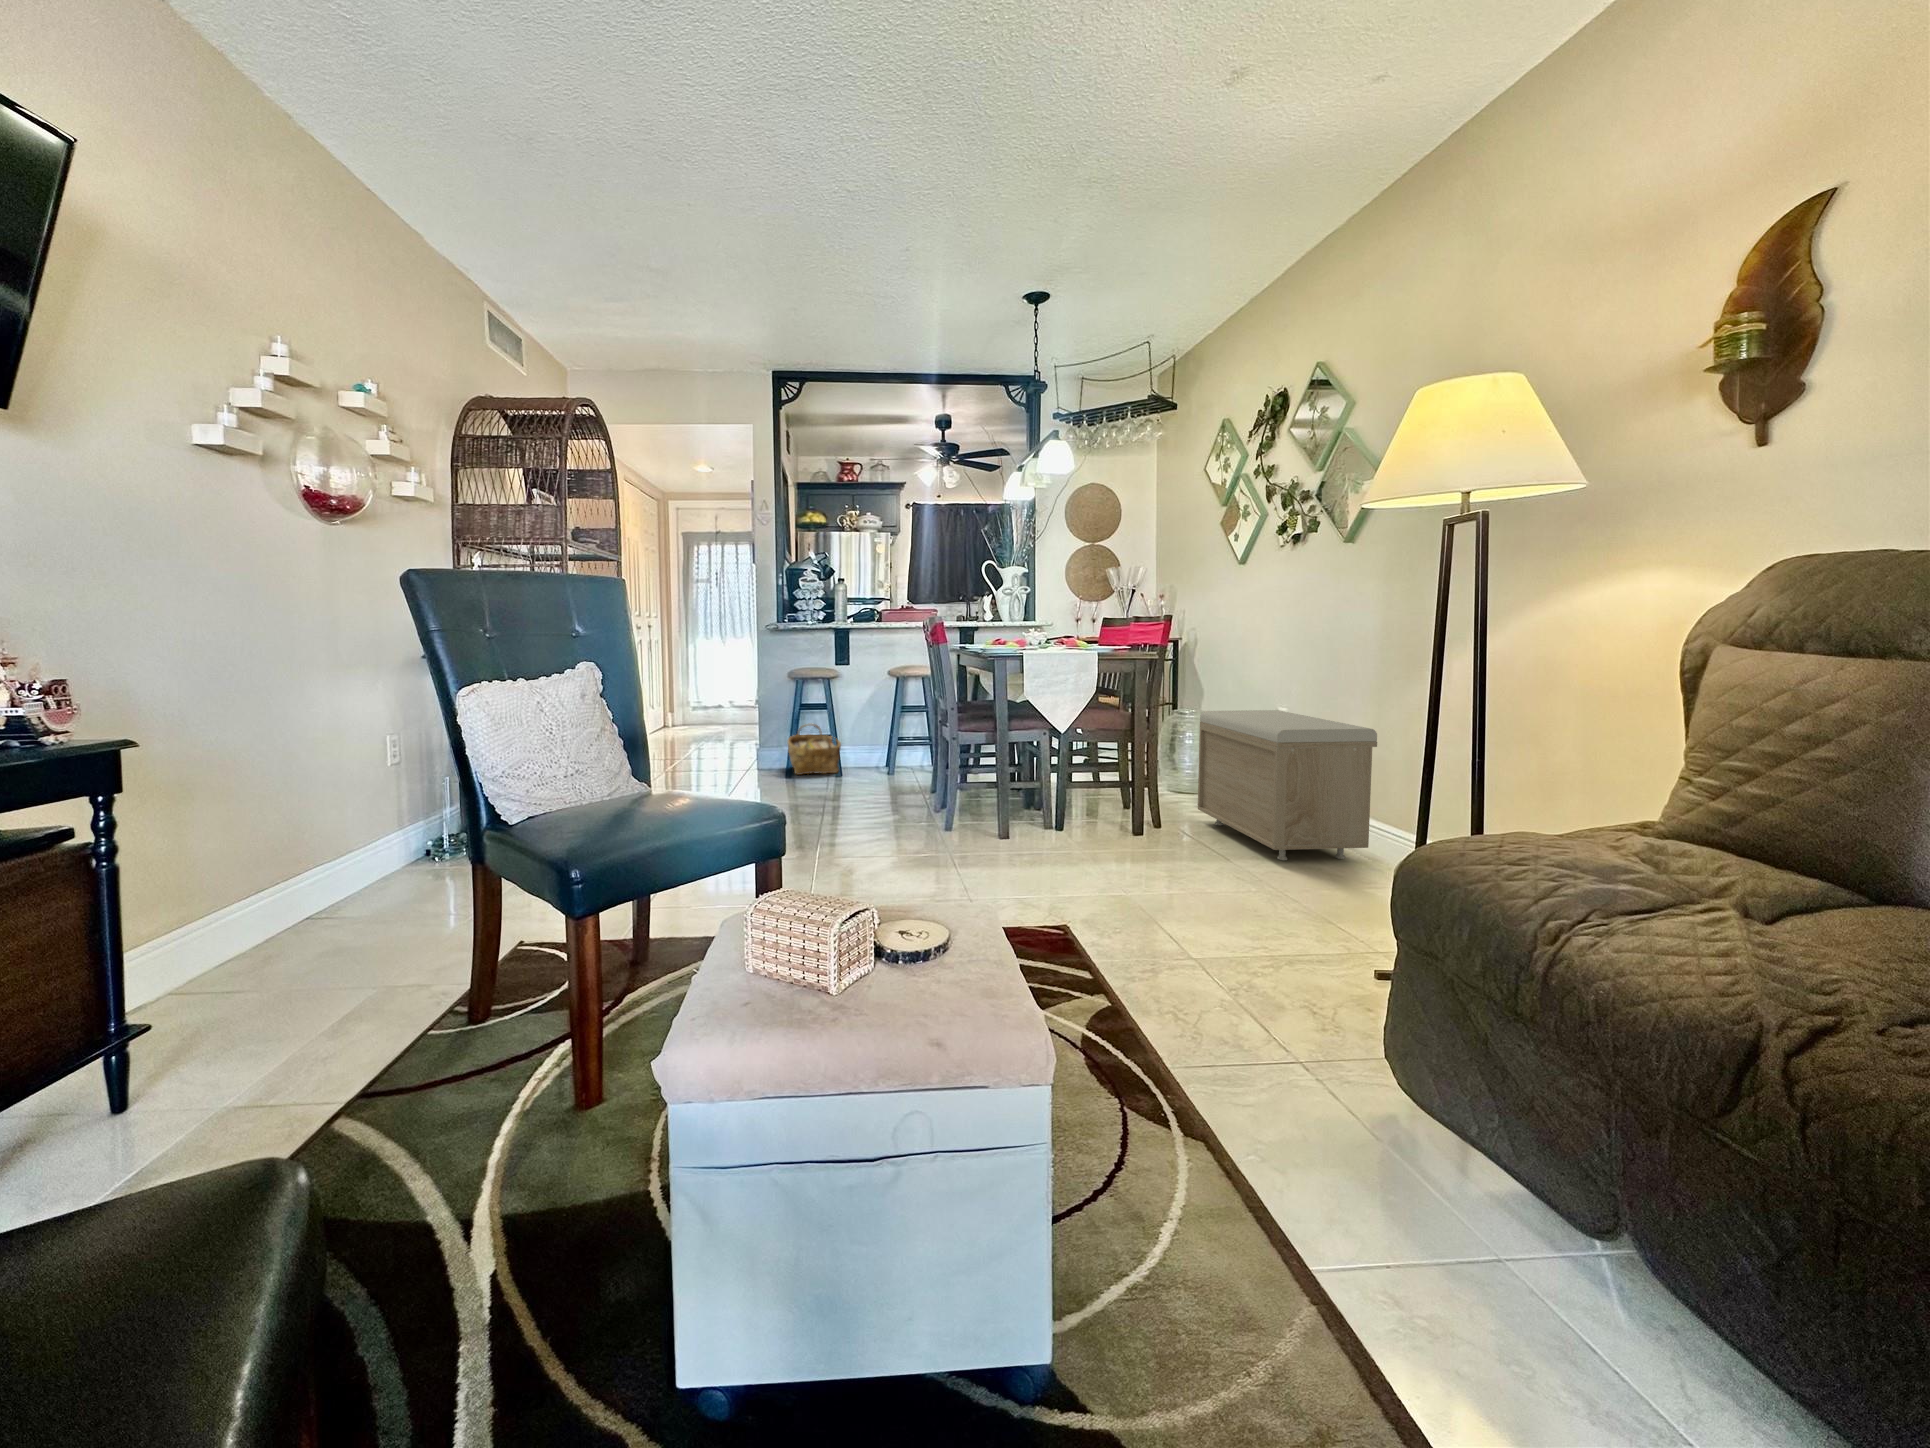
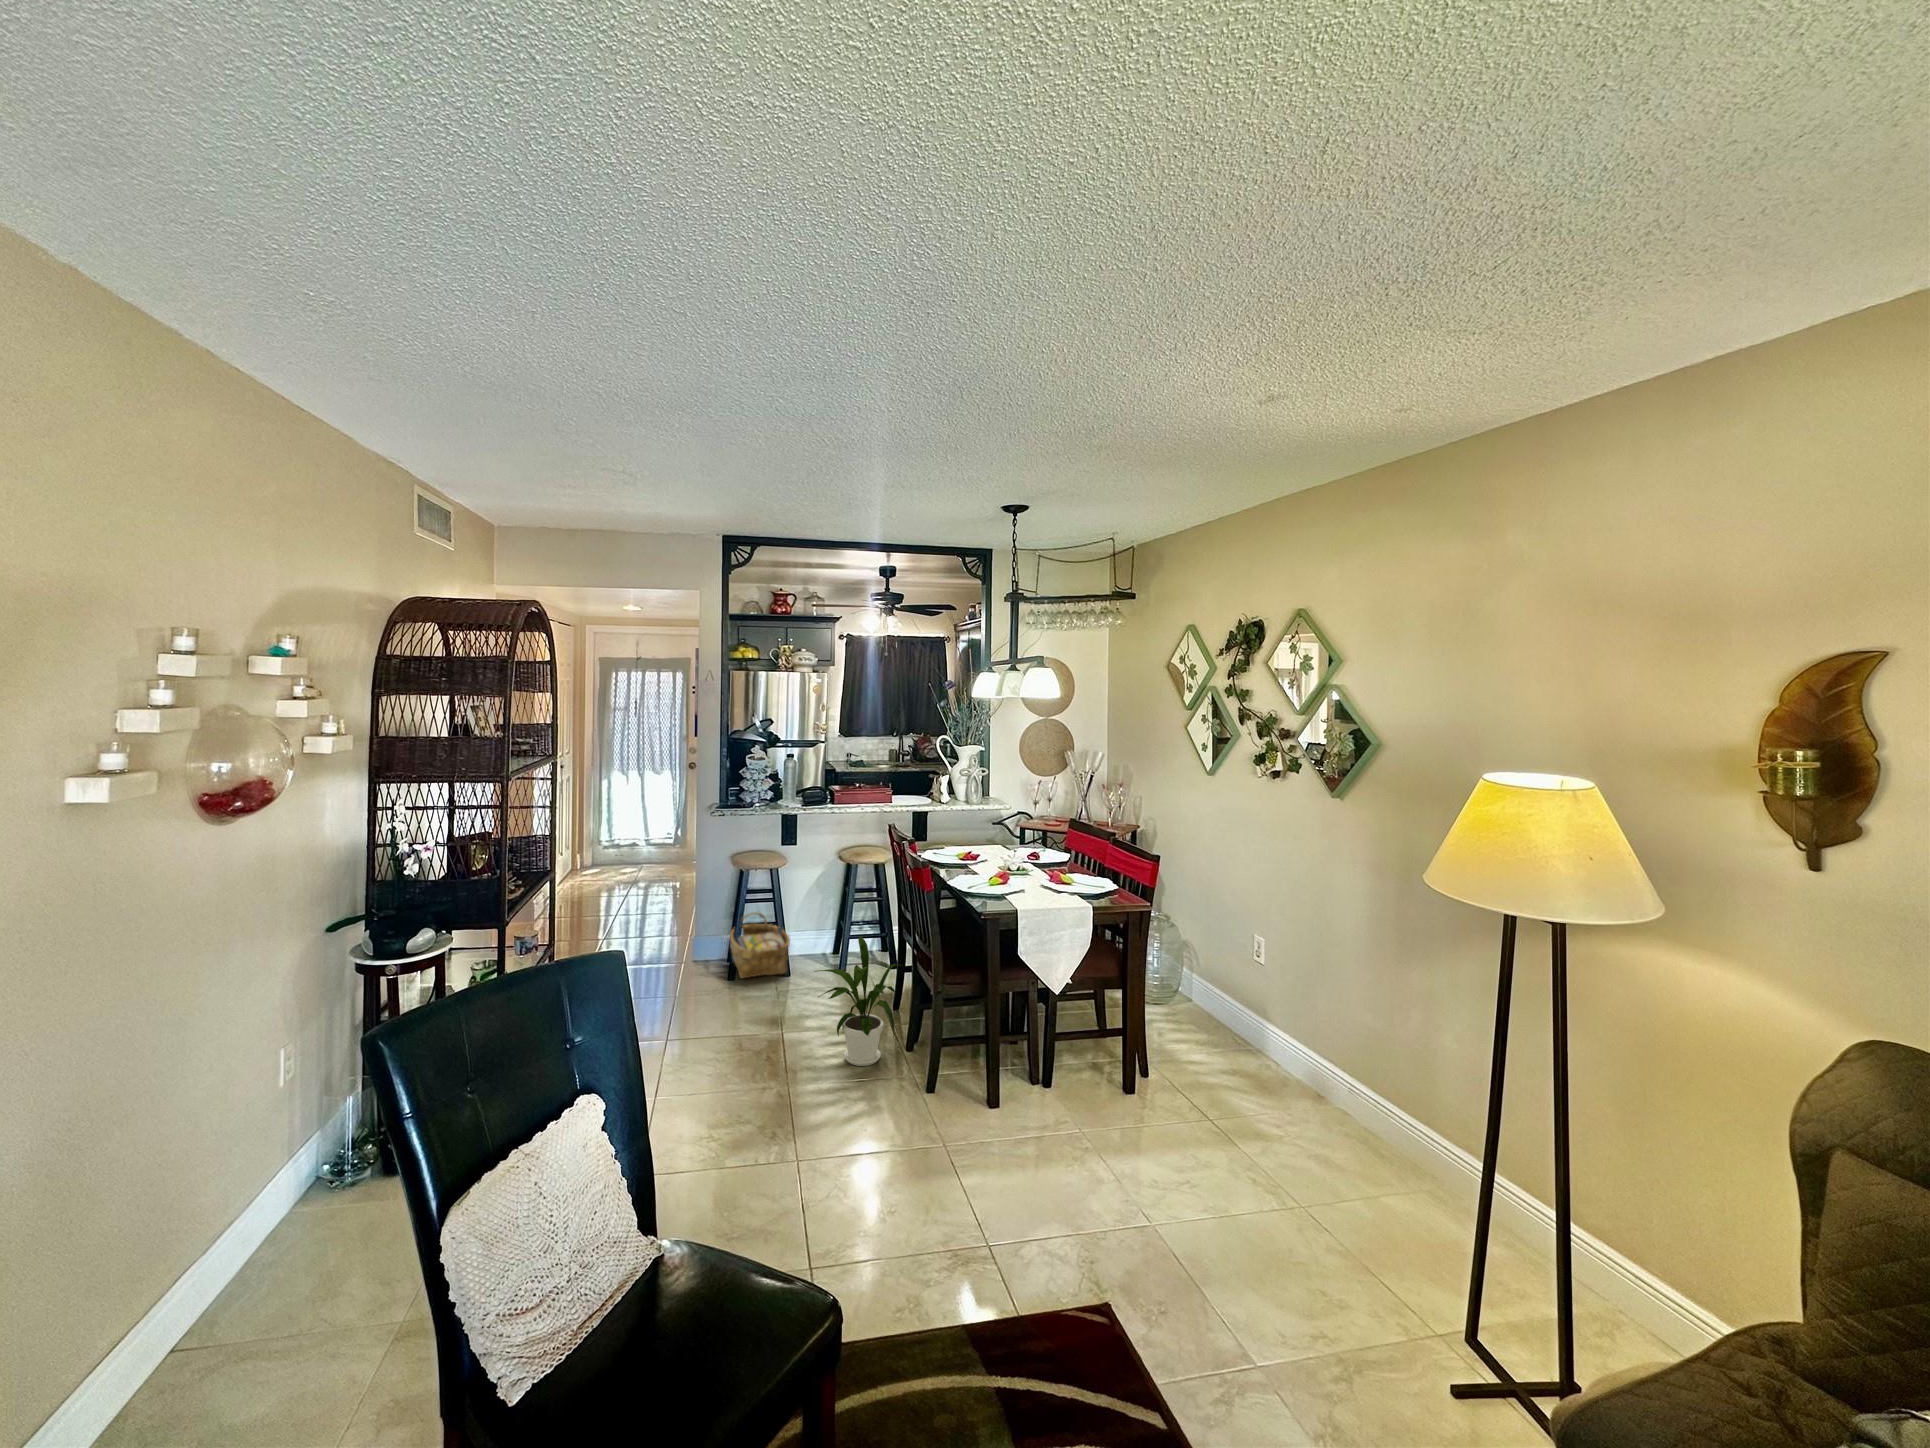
house plant: none [848,709,927,816] -> present [814,936,902,1066]
storage bench: present [1198,710,1377,860] -> none [1186,945,1380,1143]

